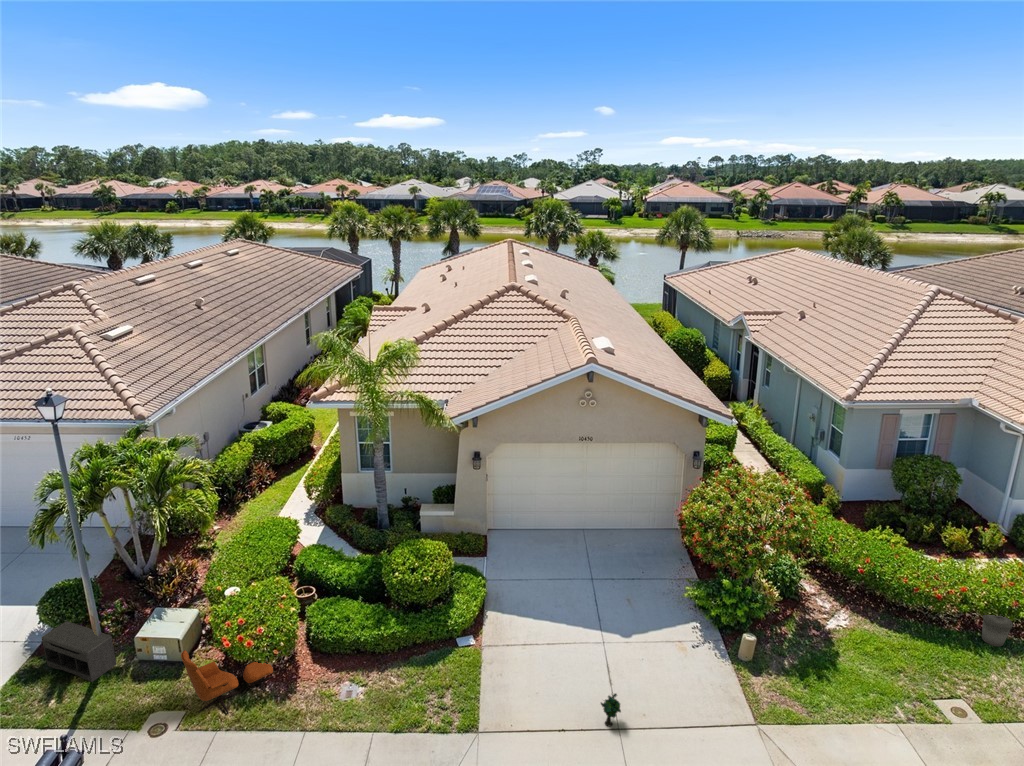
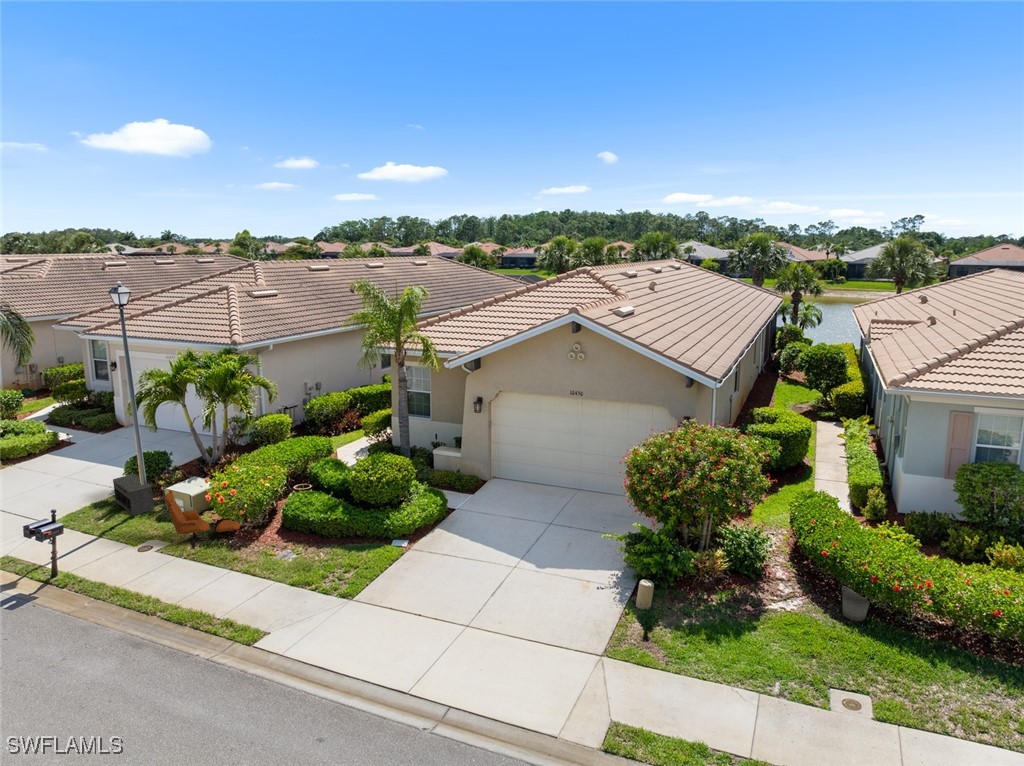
trash can: present [982,615,1013,646] -> present [842,586,870,621]
decorative plant: present [601,694,621,726] -> present [639,607,658,641]

